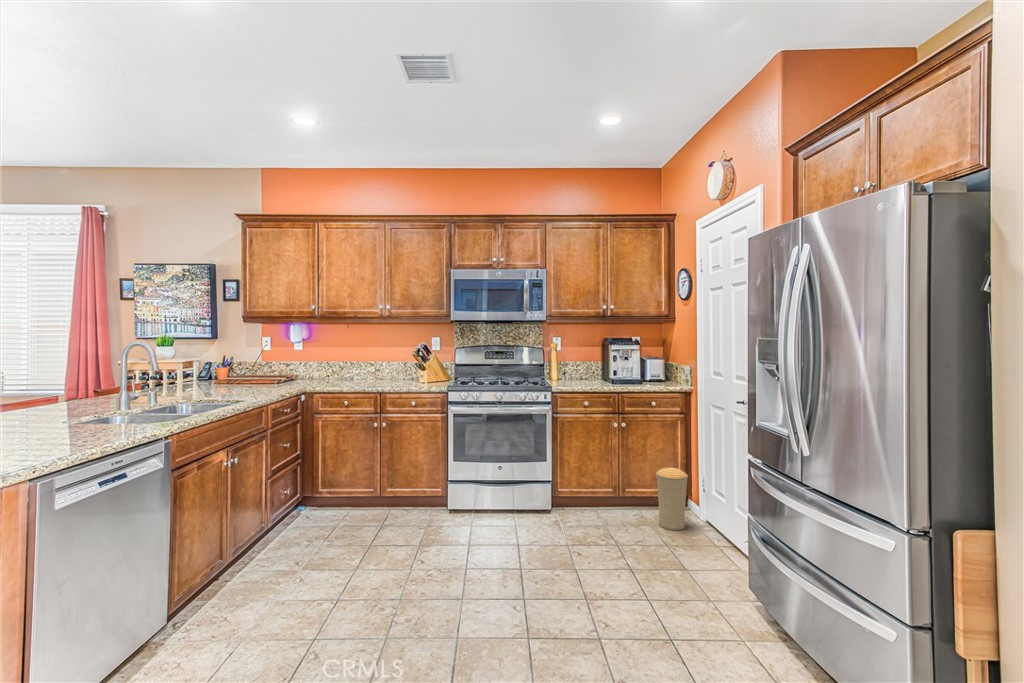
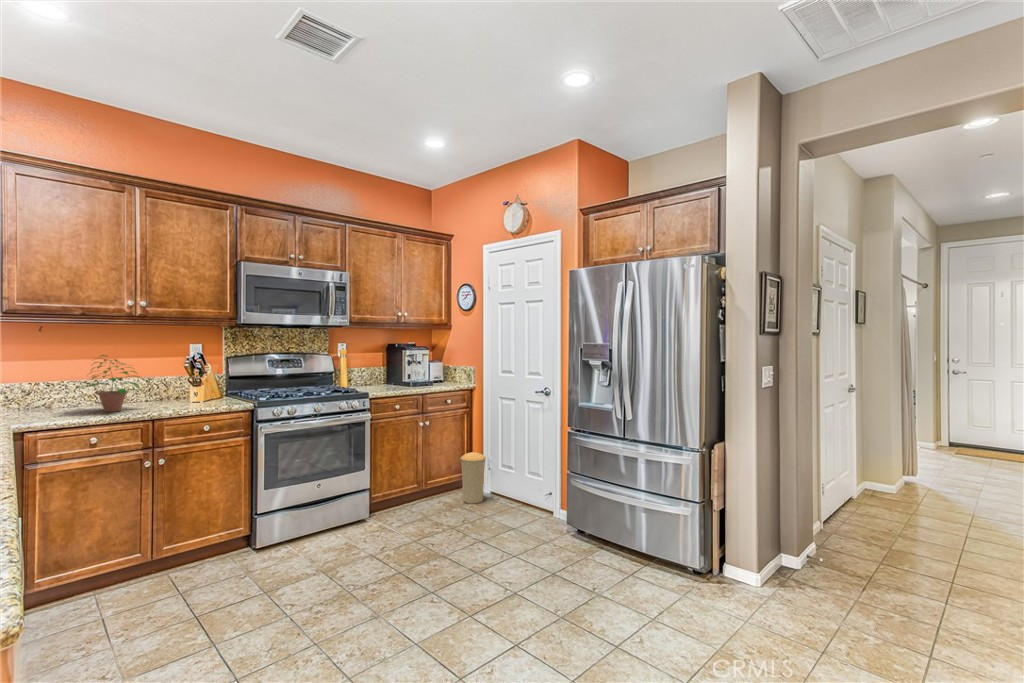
potted plant: none [345,344,391,385] -> present [77,355,142,412]

